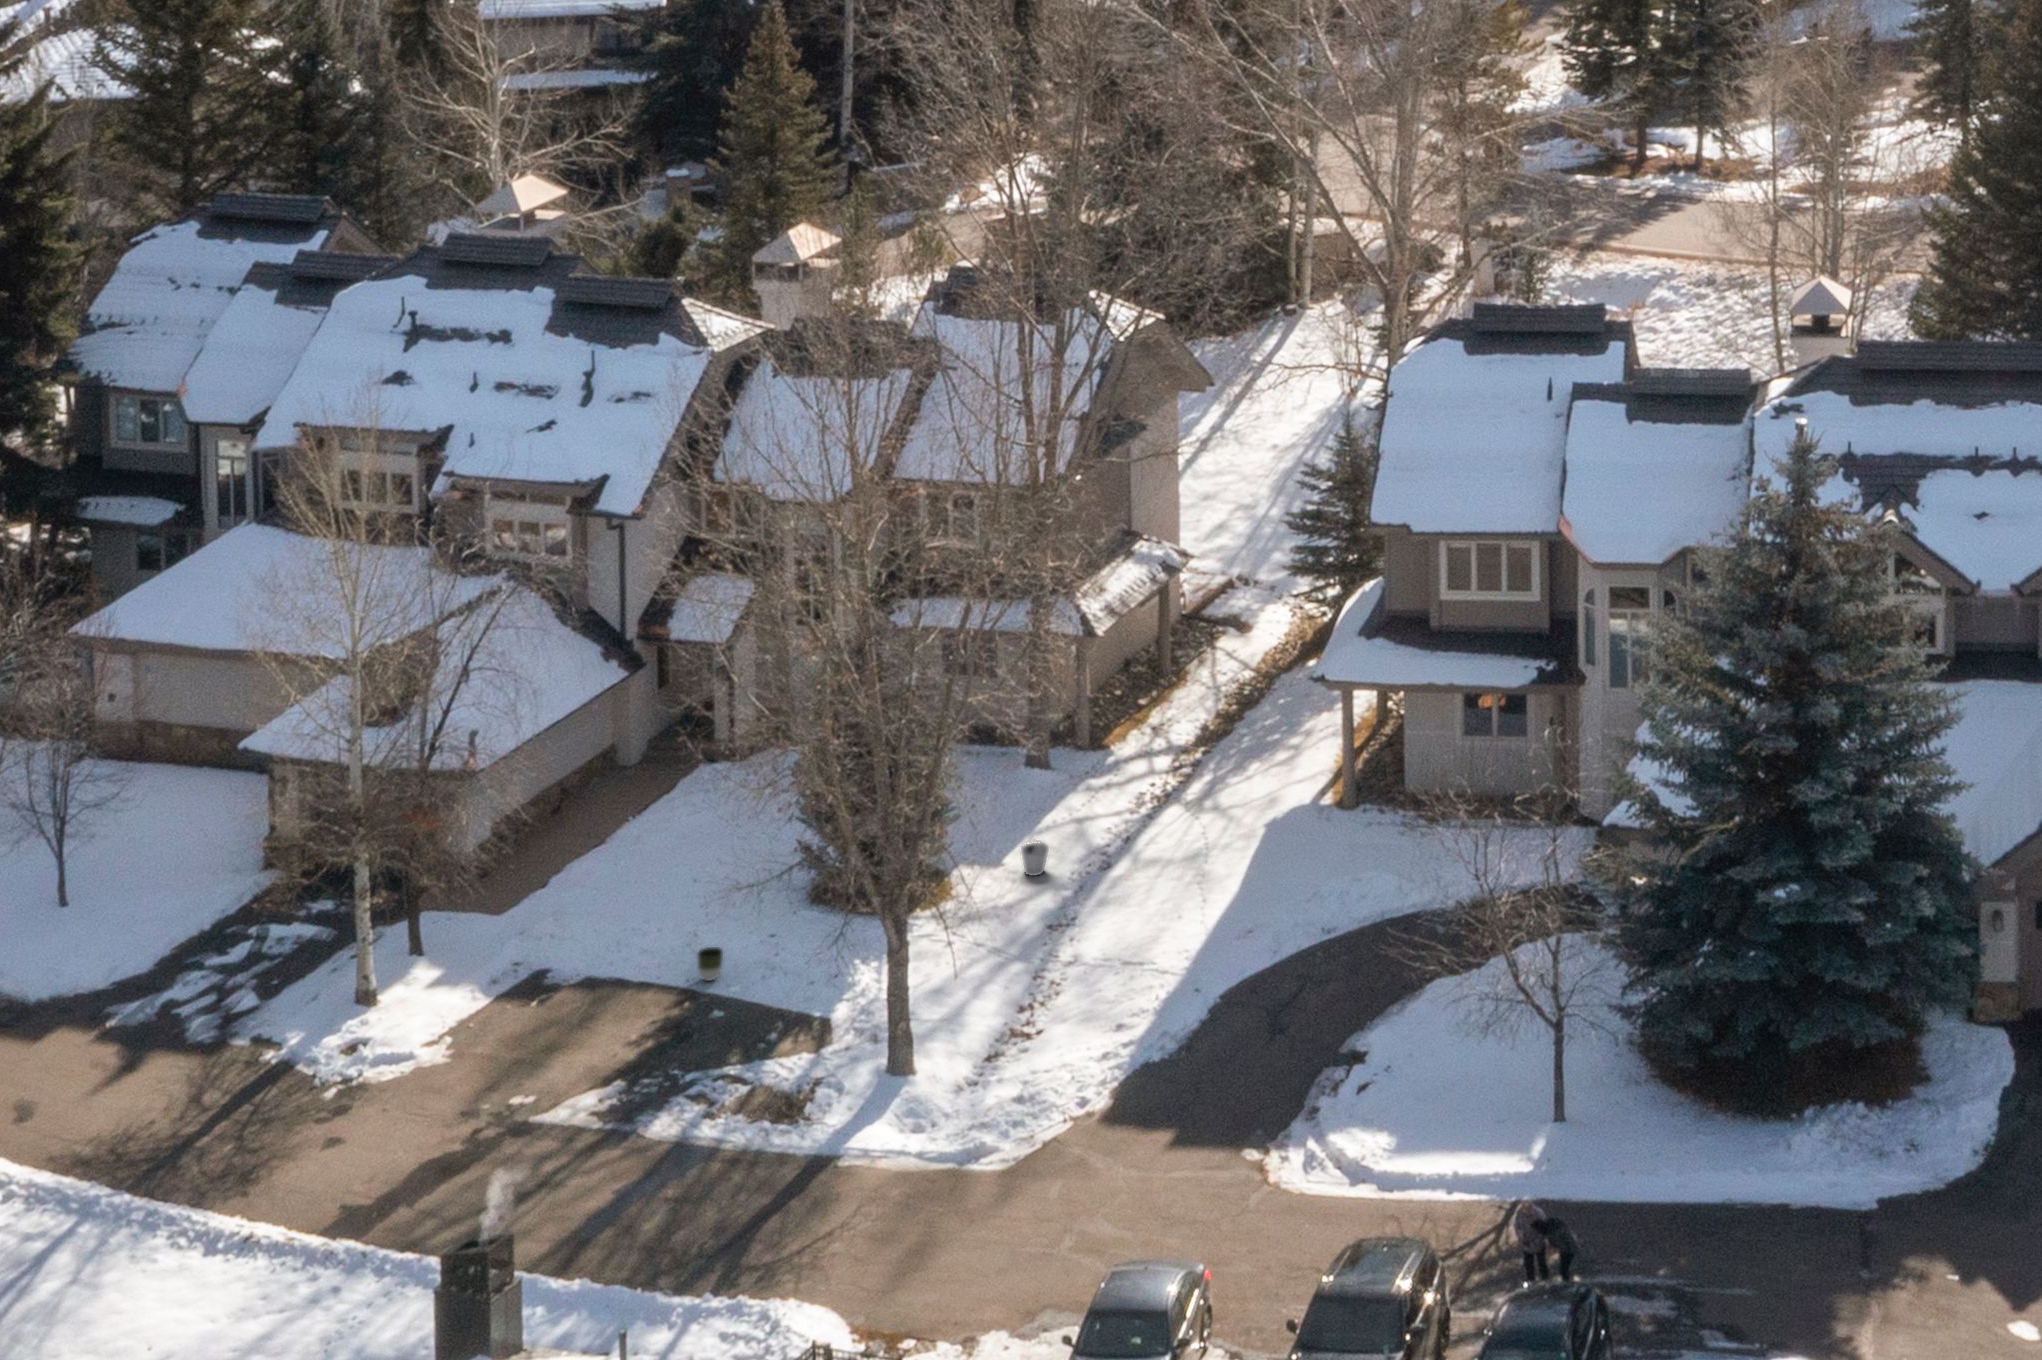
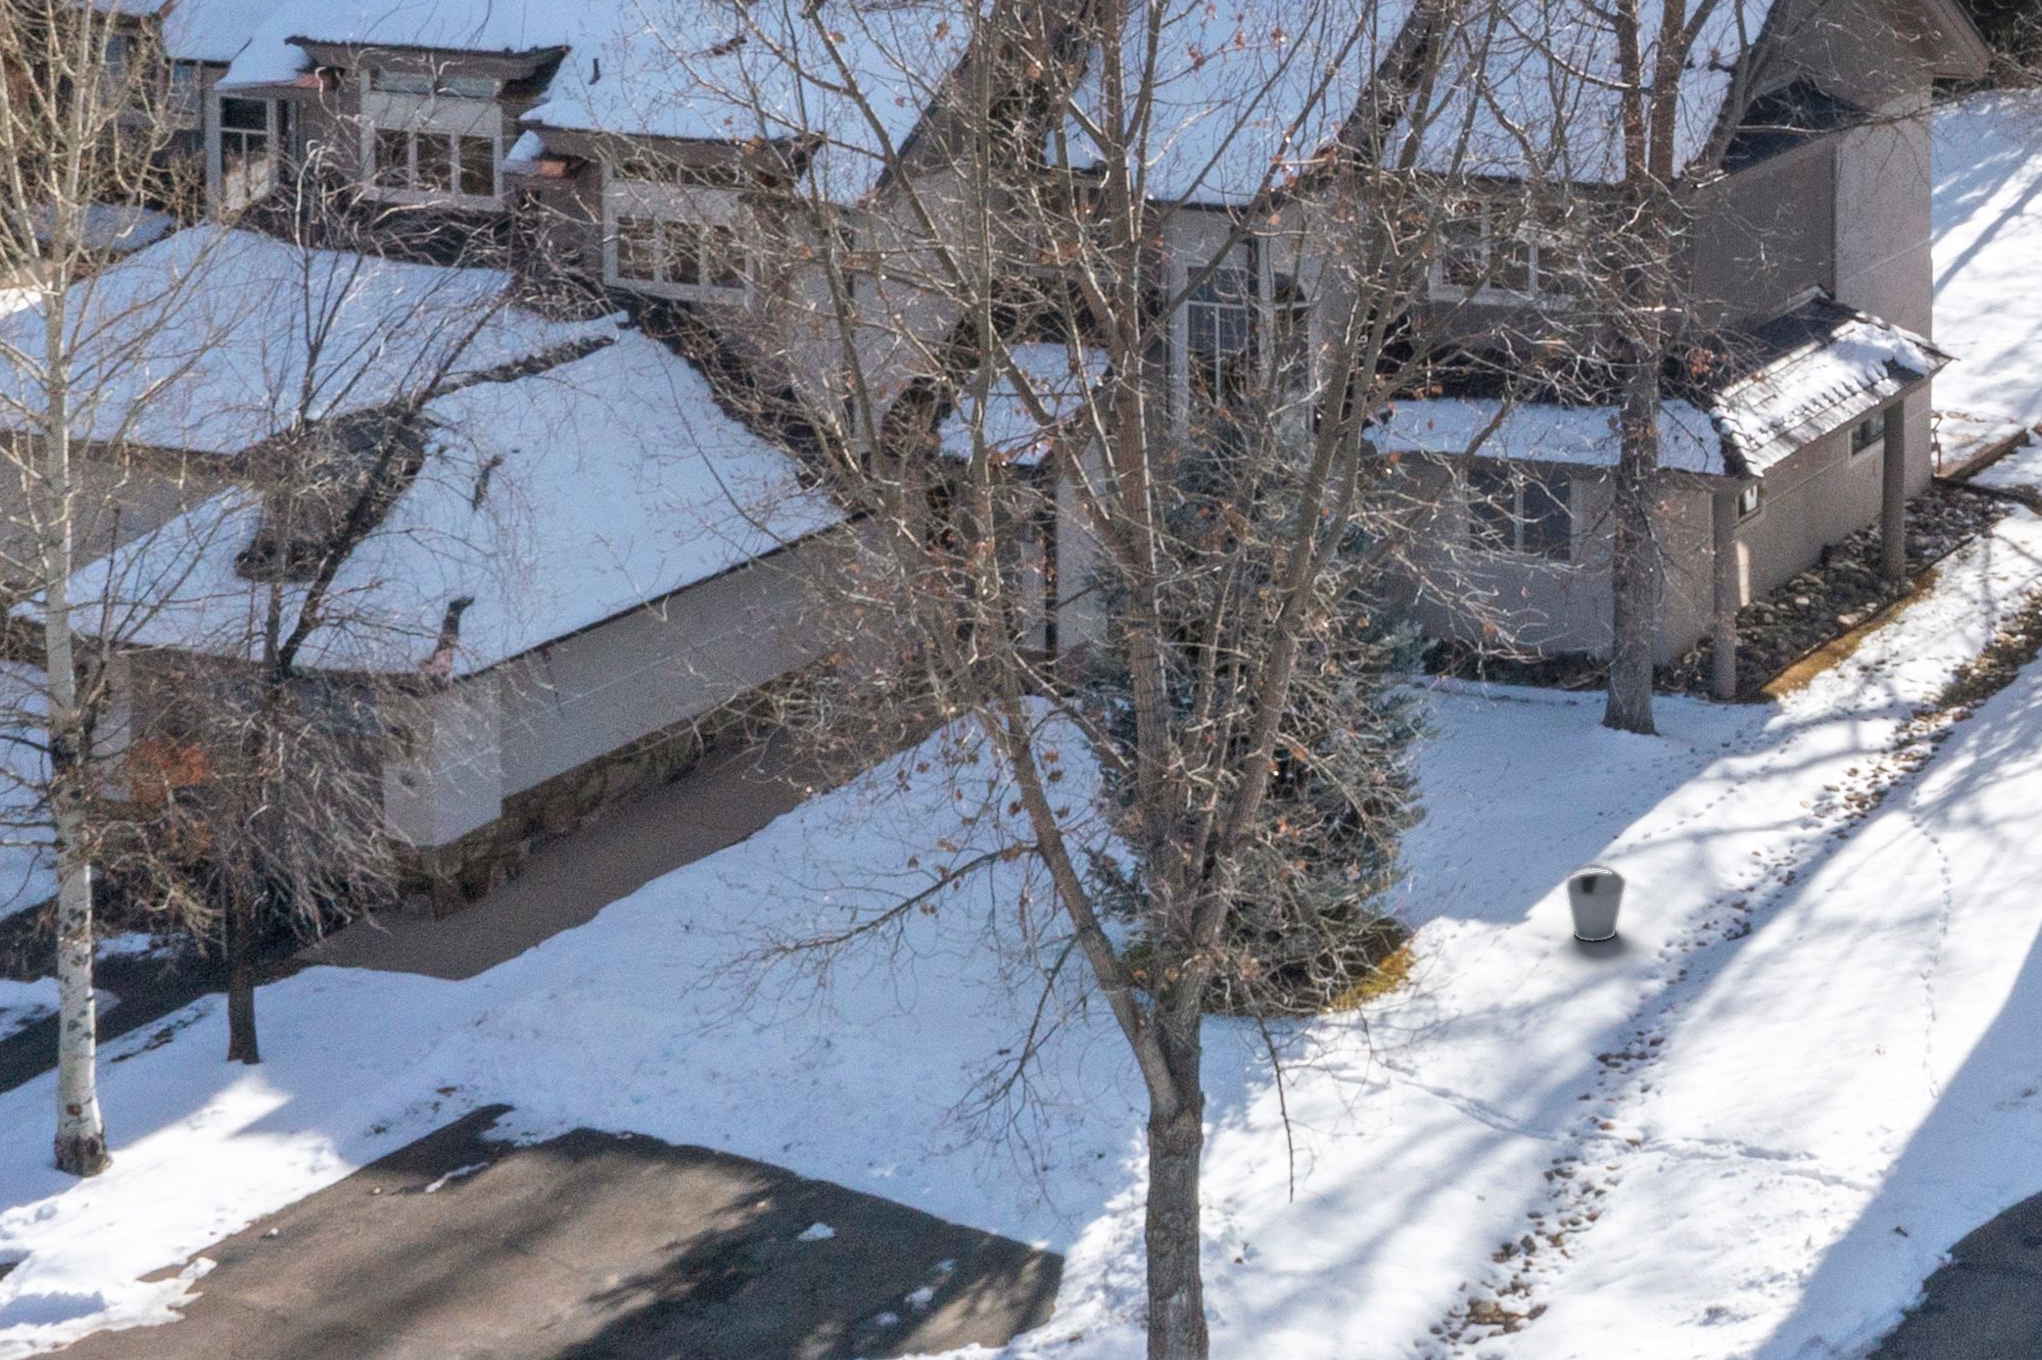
planter: present [698,947,723,981] -> none [798,1070,858,1148]

